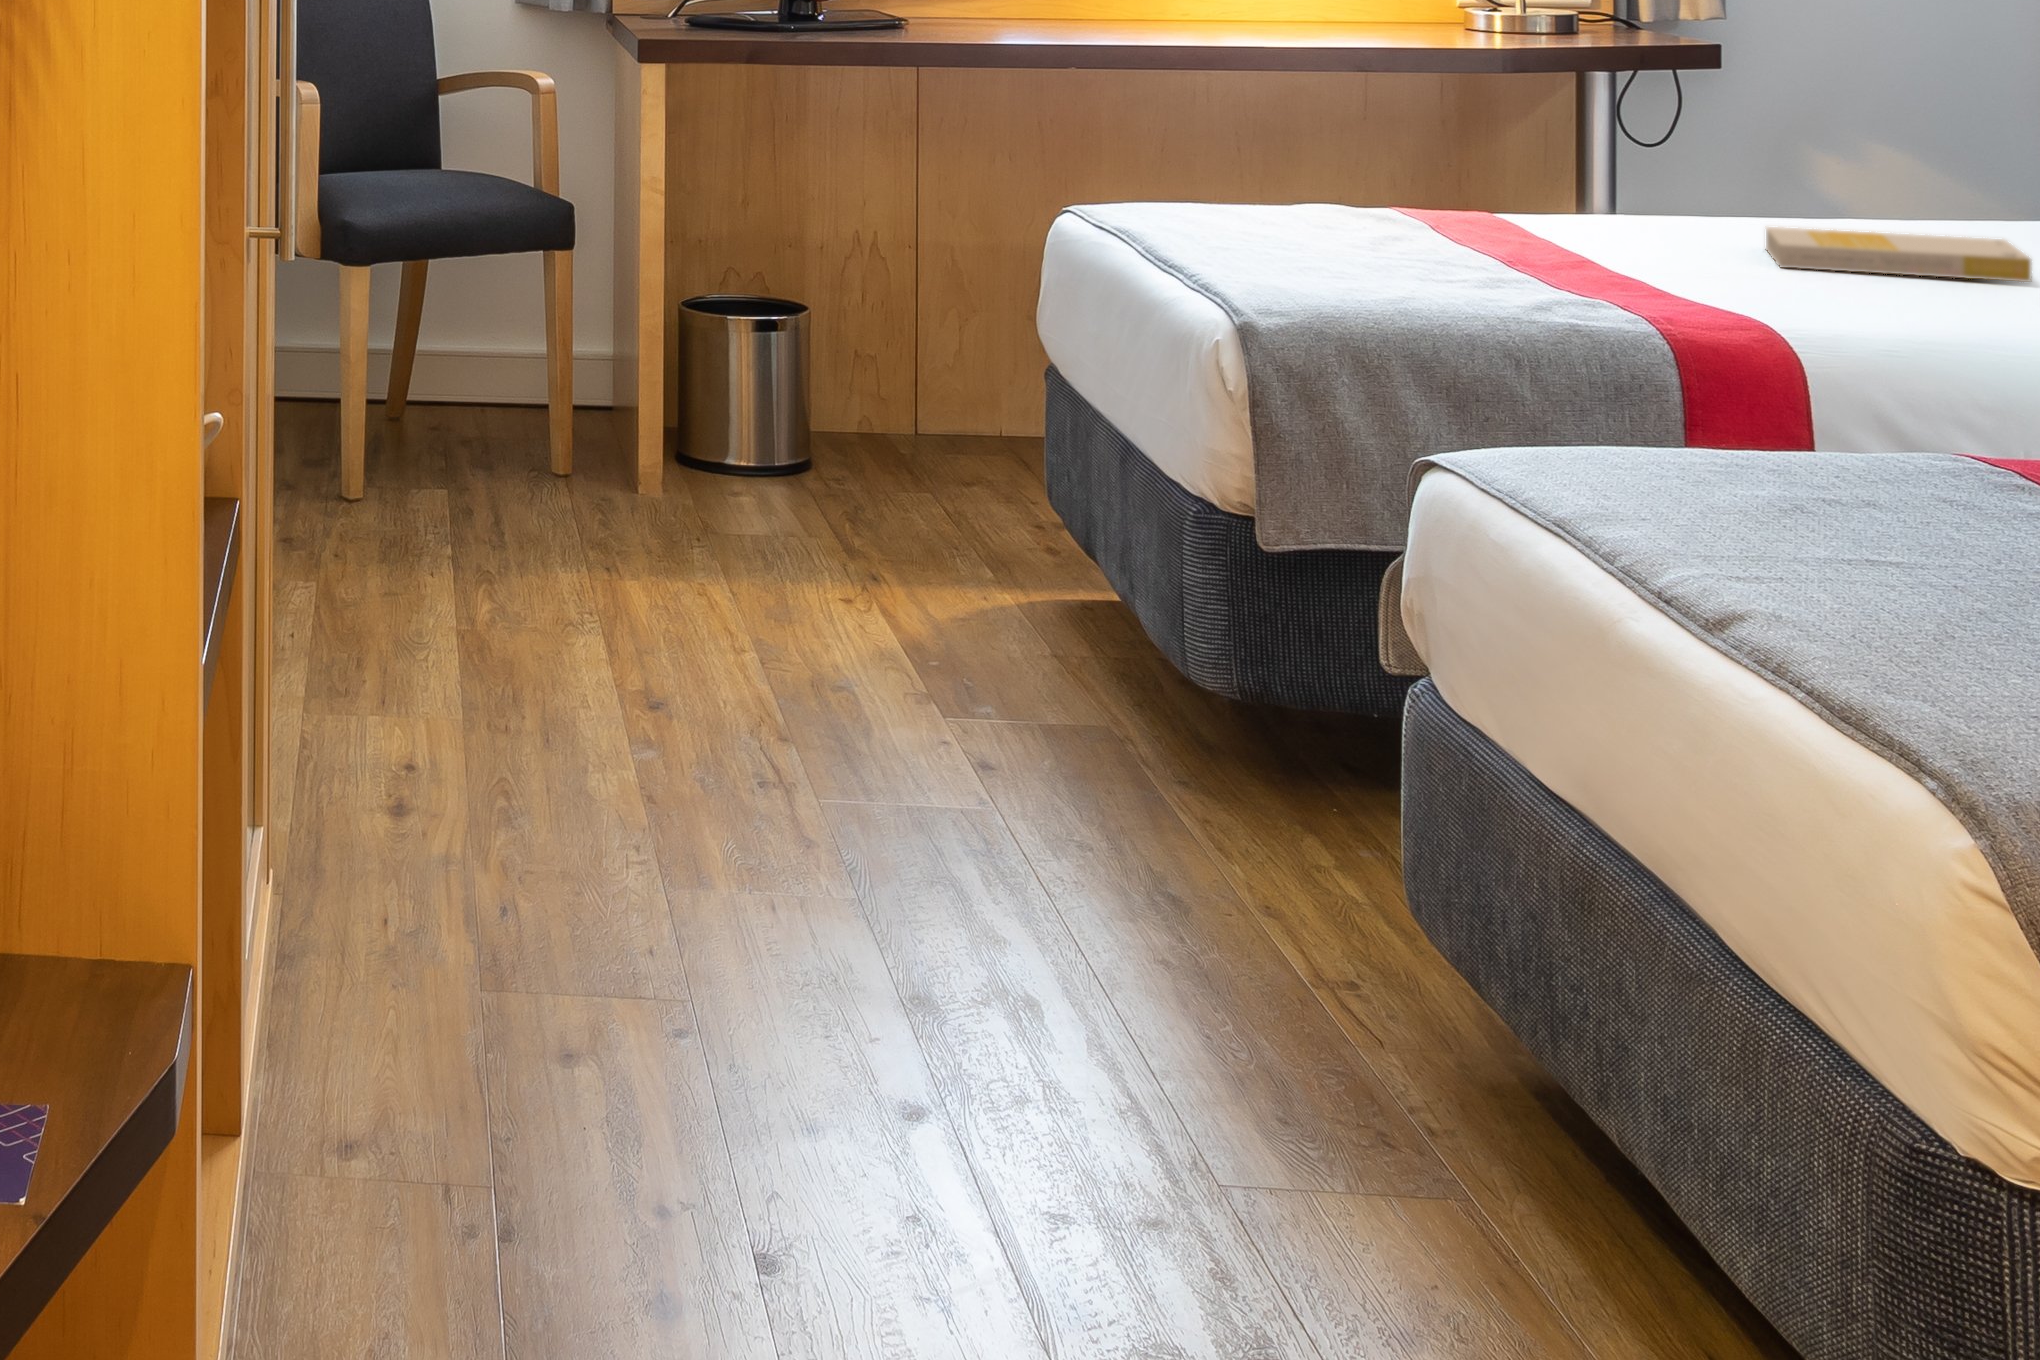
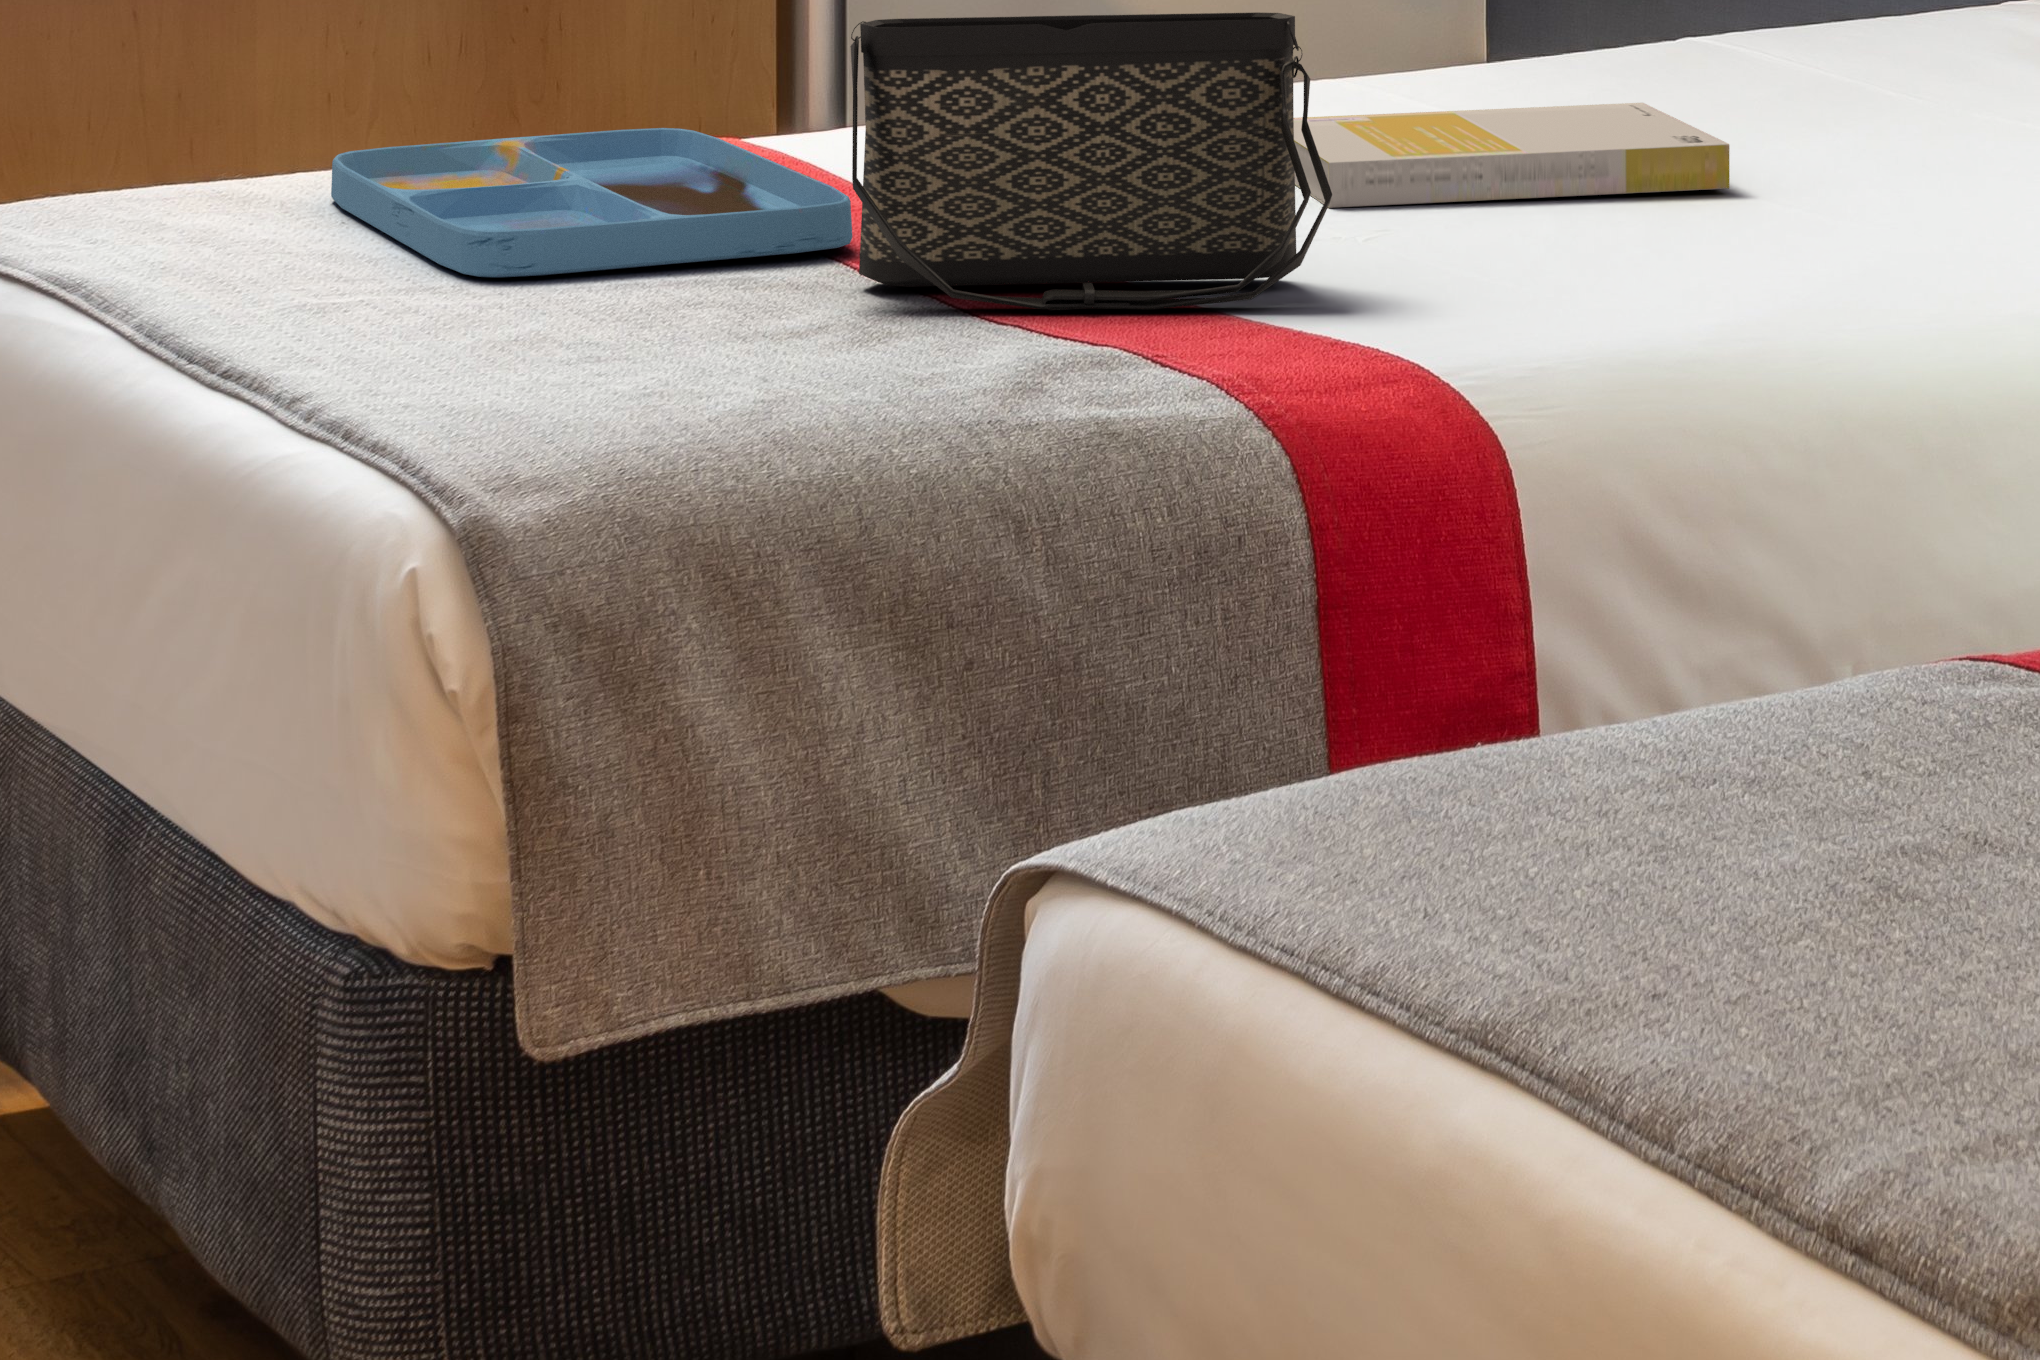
handbag: none [1482,146,1734,291] -> present [851,12,1332,311]
tray: none [1263,196,1502,254] -> present [331,128,853,278]

